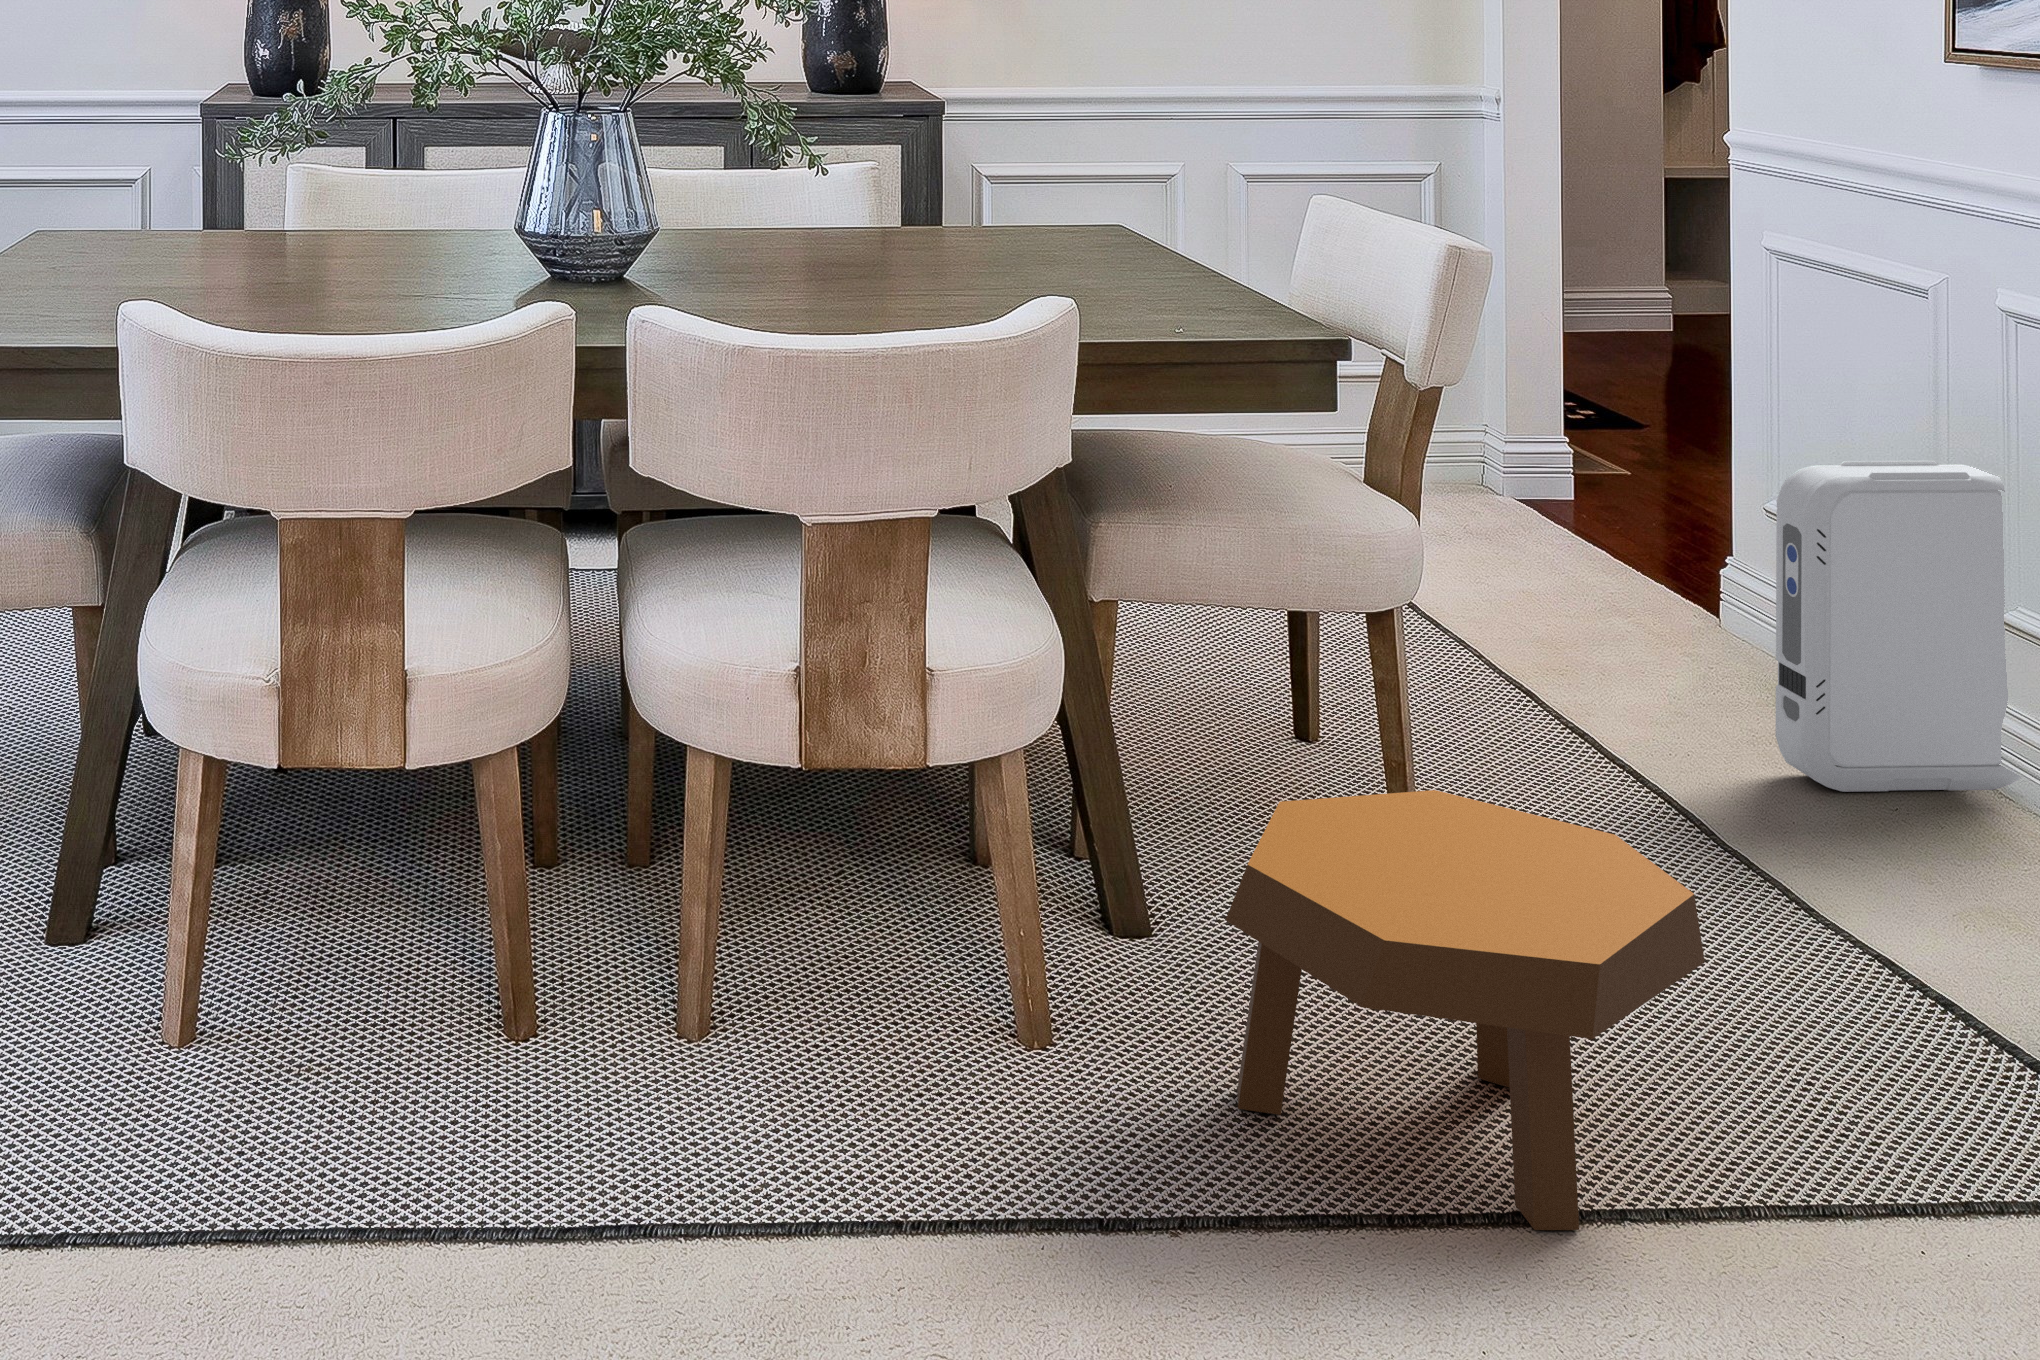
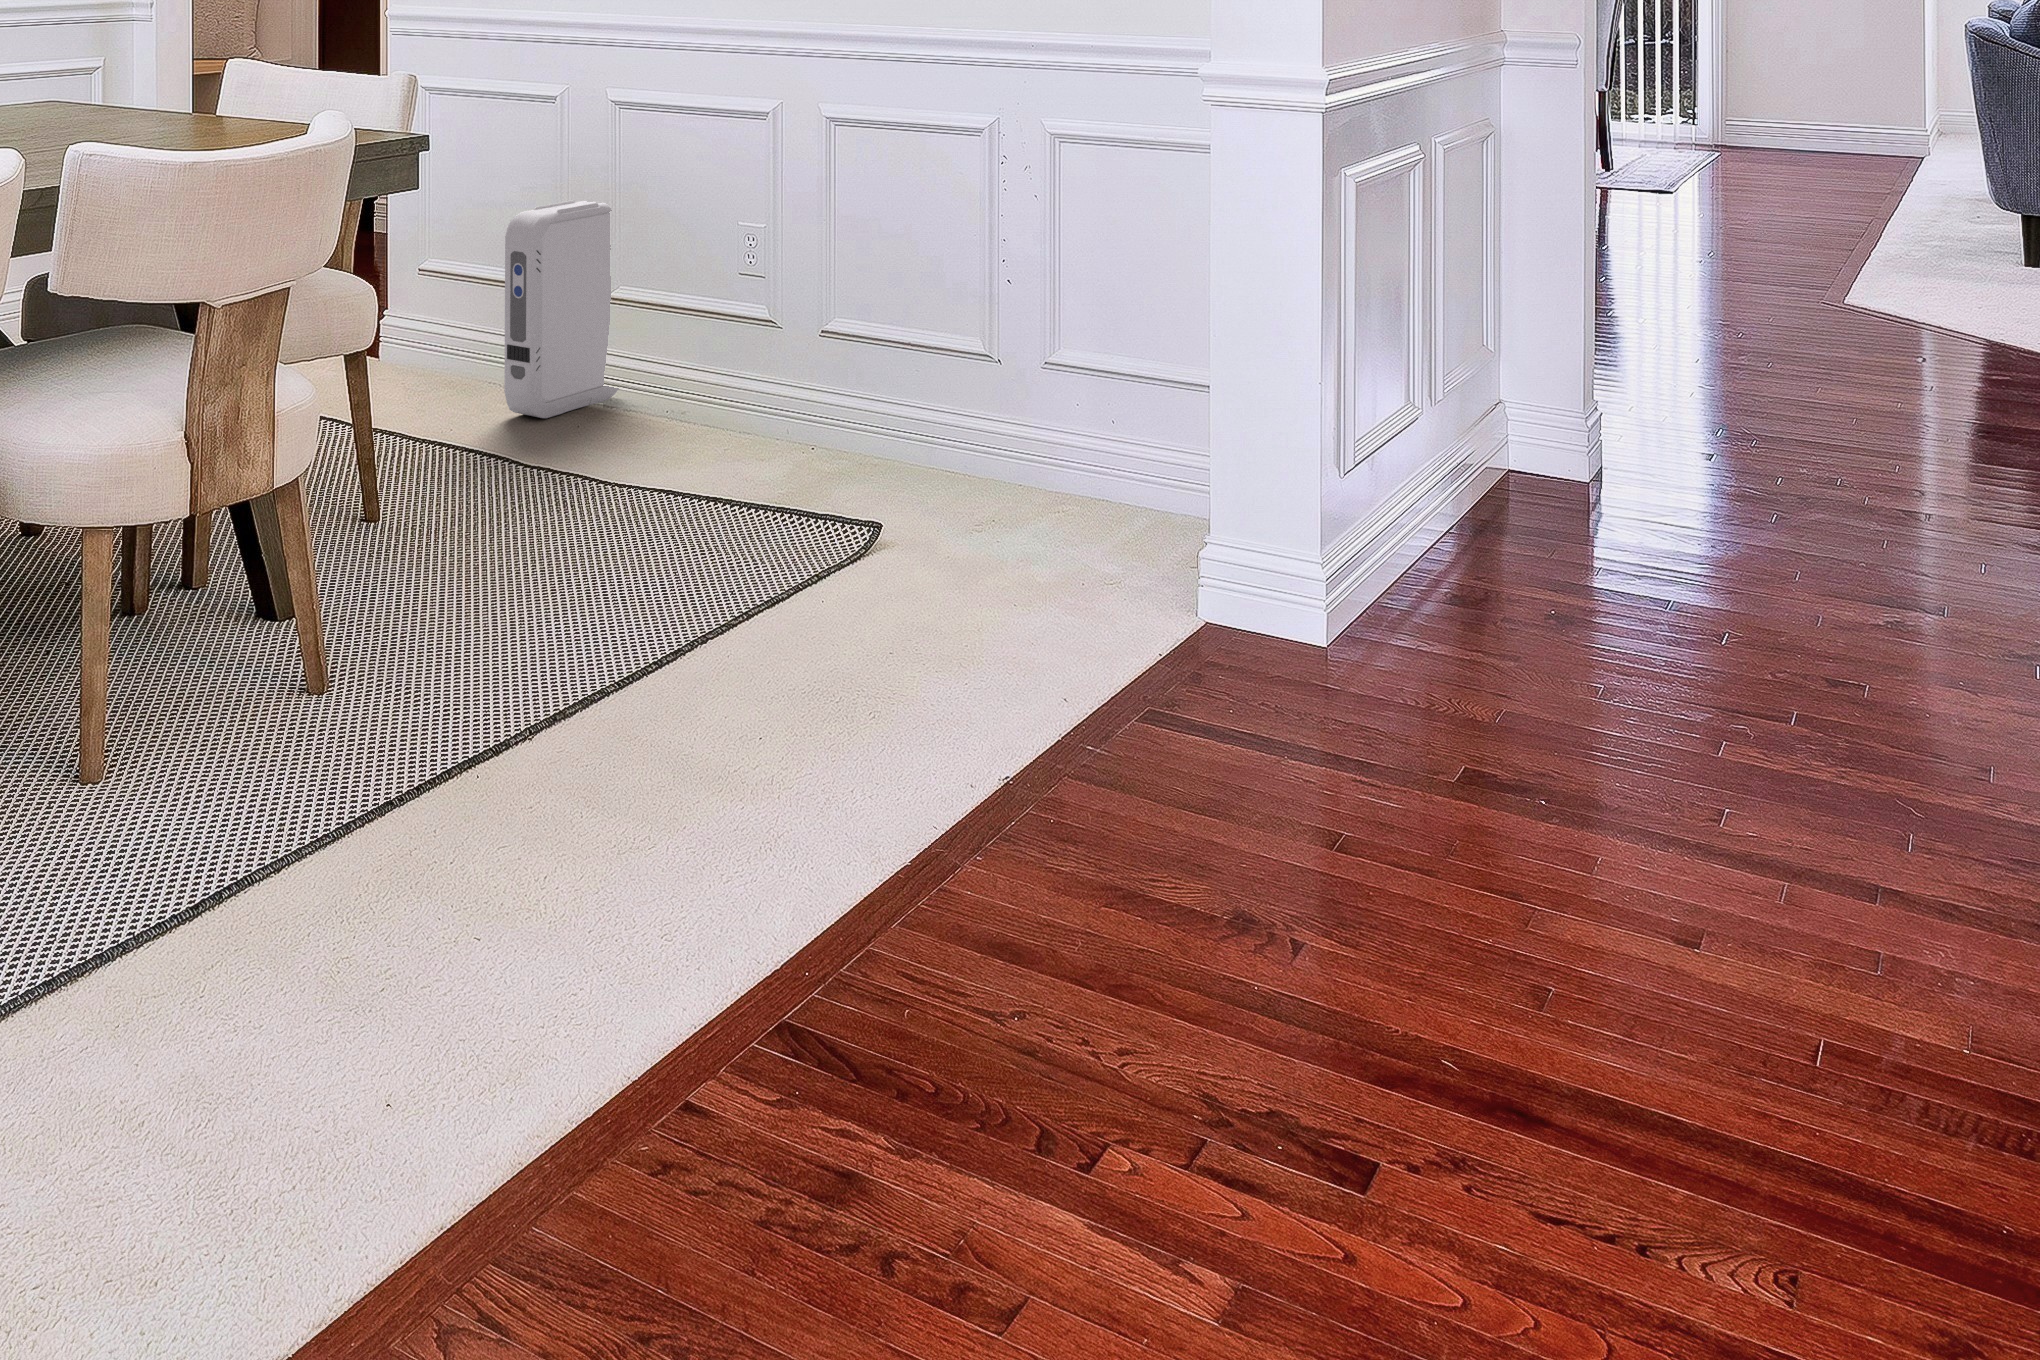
footstool: present [1226,790,1705,1230] -> none [437,420,711,652]

